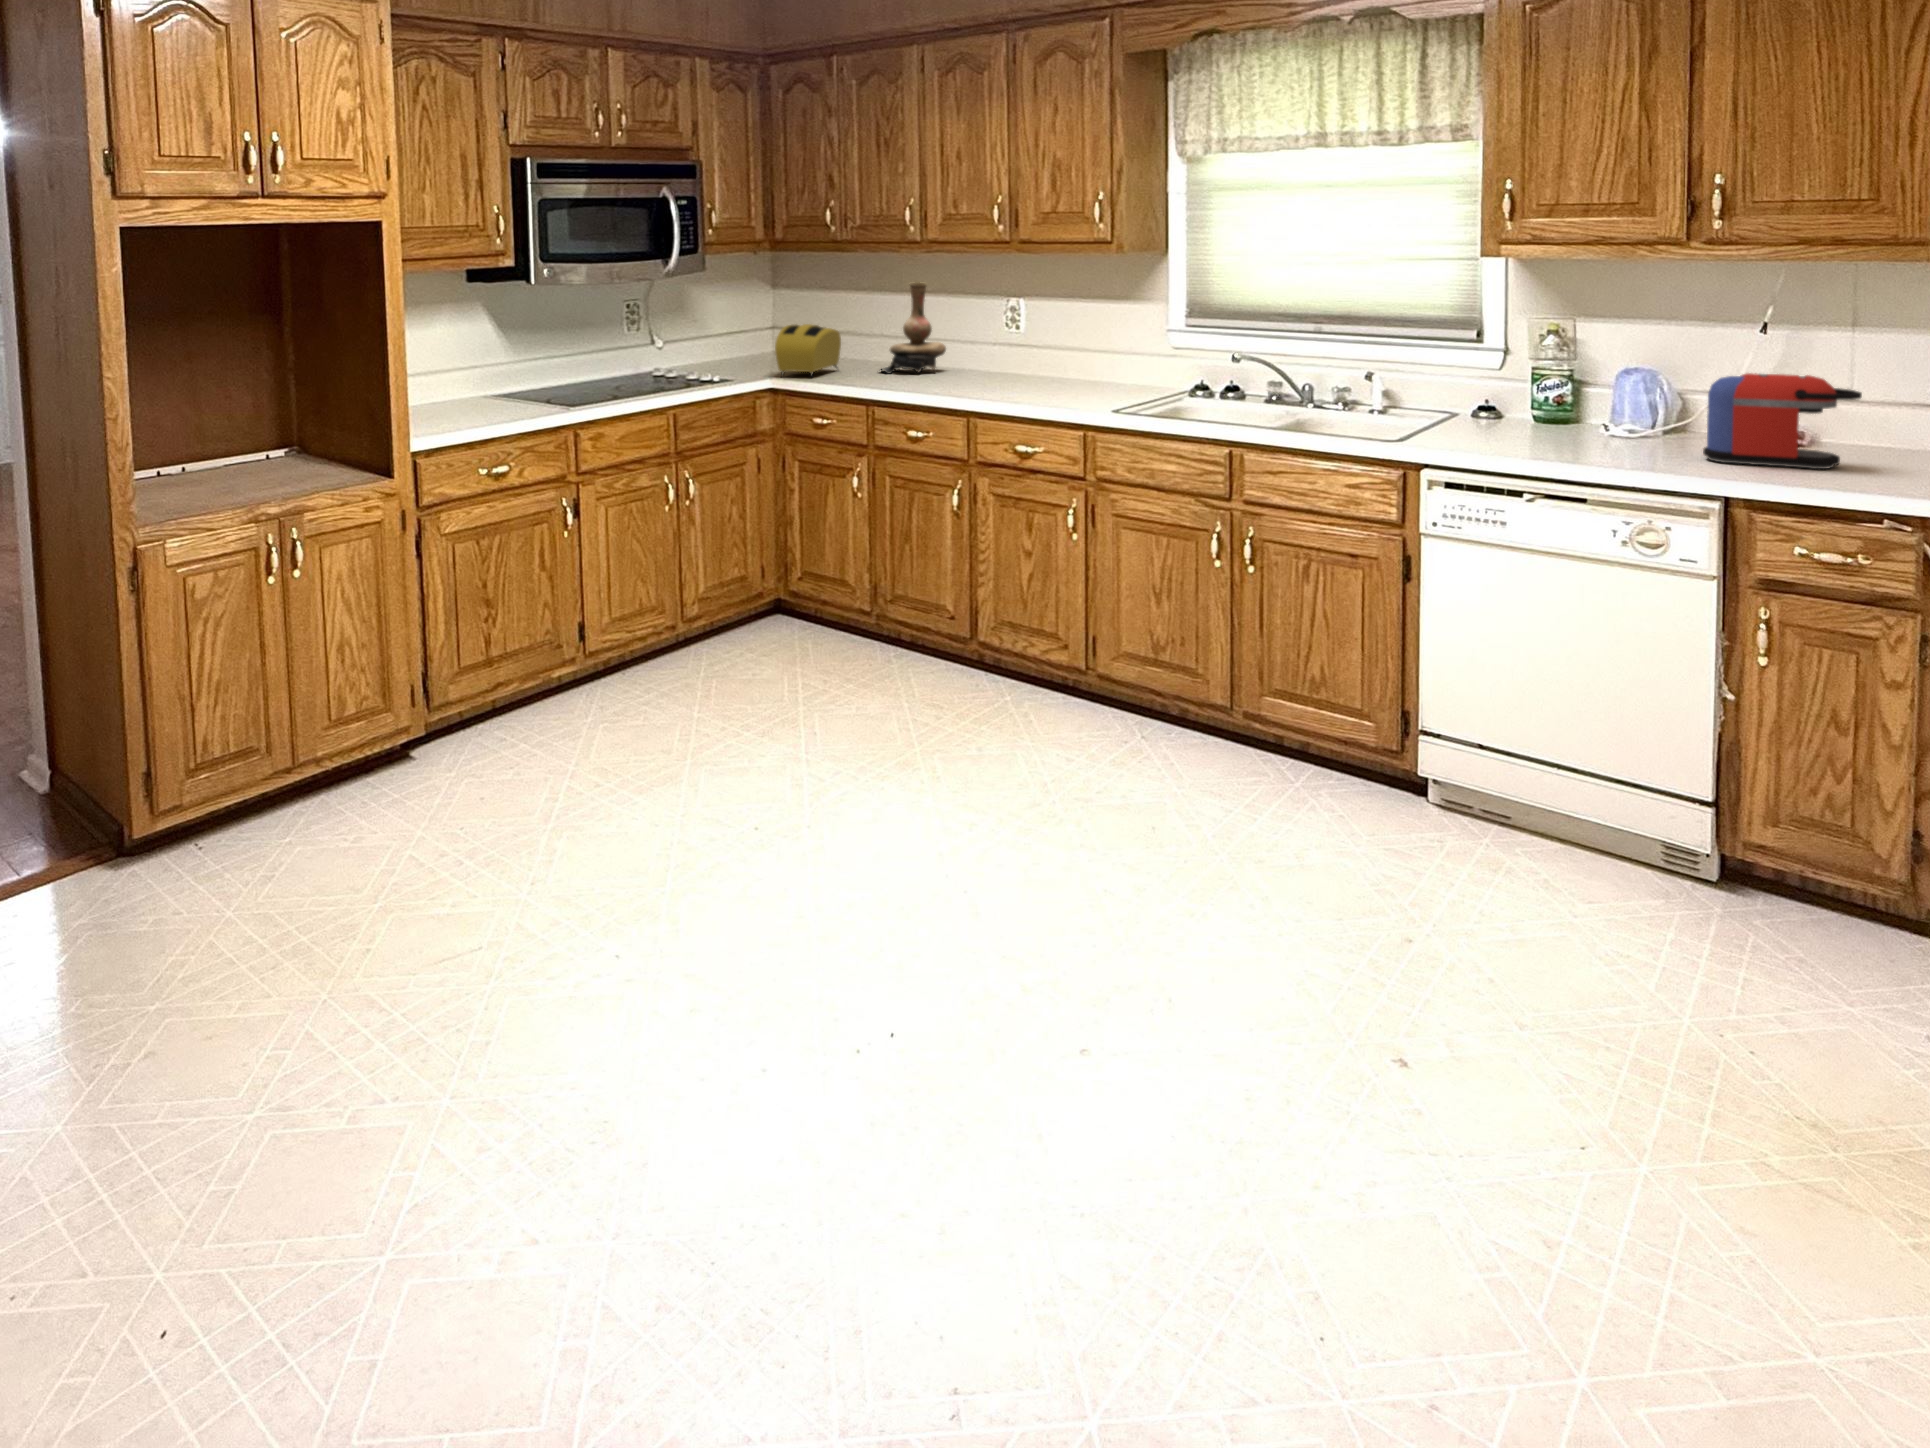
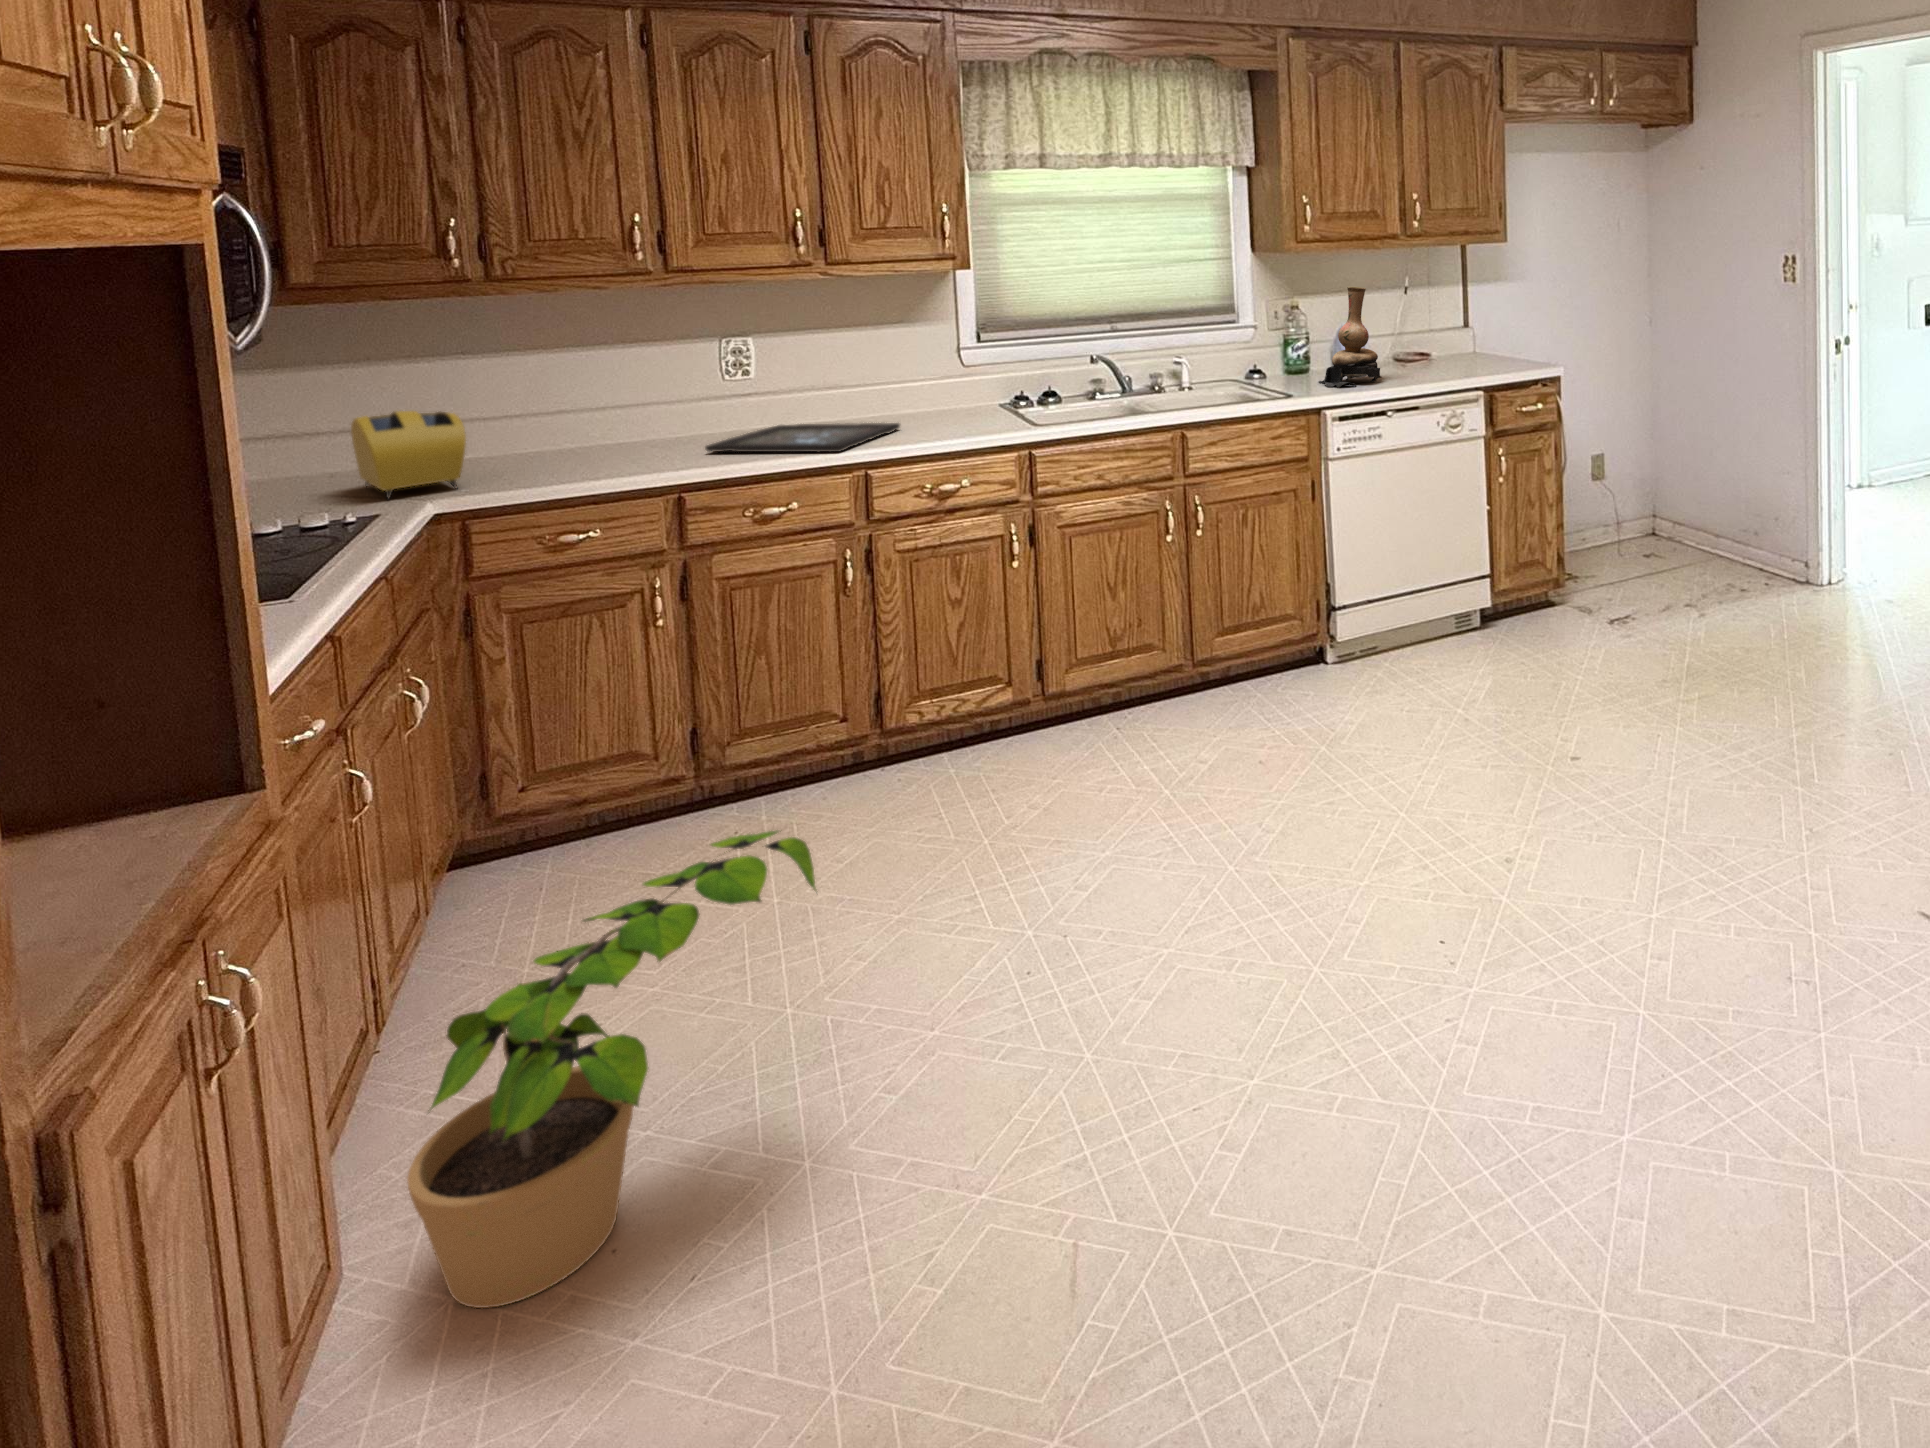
vase: present [882,282,946,374] -> present [1319,287,1382,388]
coffee maker: present [1703,373,1862,469] -> none [1422,316,1481,374]
tray: none [937,375,1066,400] -> present [705,423,900,452]
potted plant: none [420,596,606,778] -> present [407,831,816,1308]

